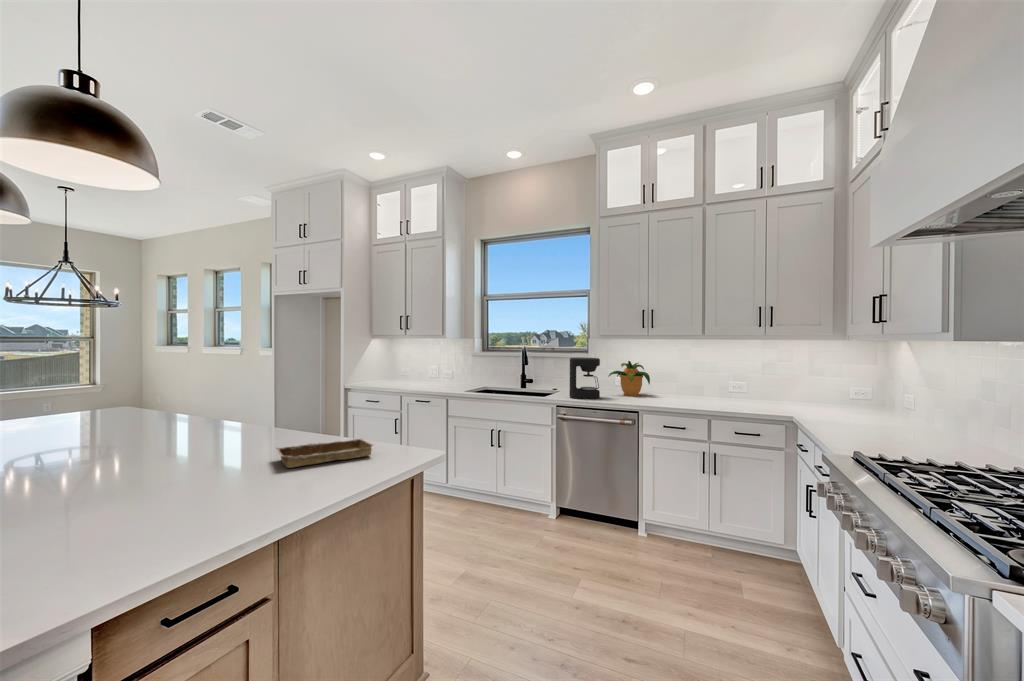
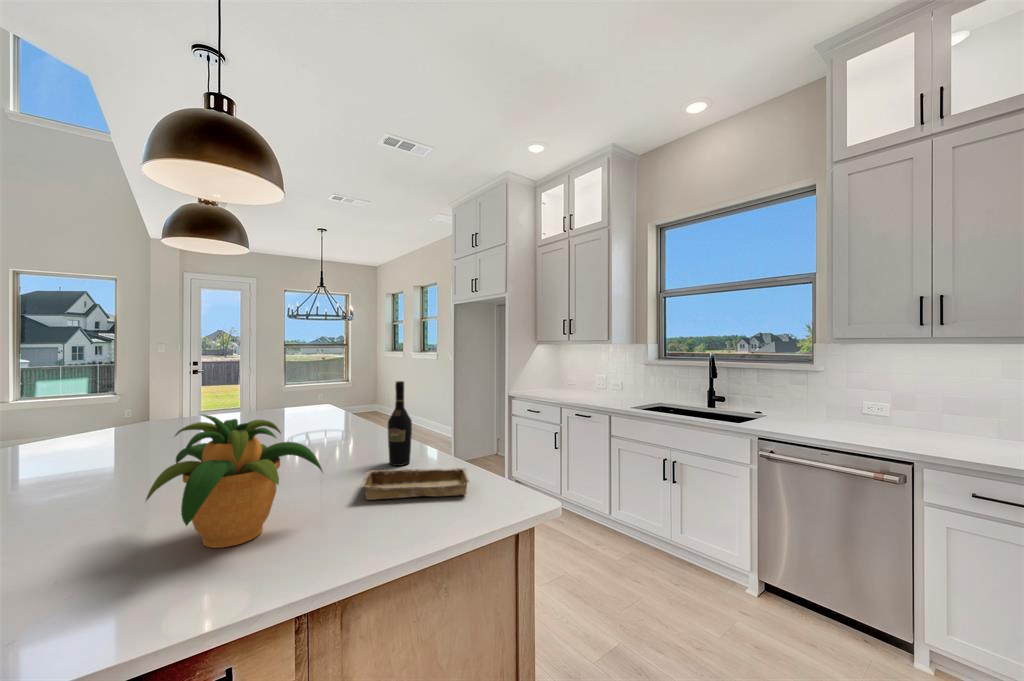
coffee maker: present [569,358,600,399] -> none [781,371,834,433]
potted plant: present [608,361,650,396] -> present [146,415,322,548]
wine bottle: none [278,371,301,446] -> present [388,381,412,466]

